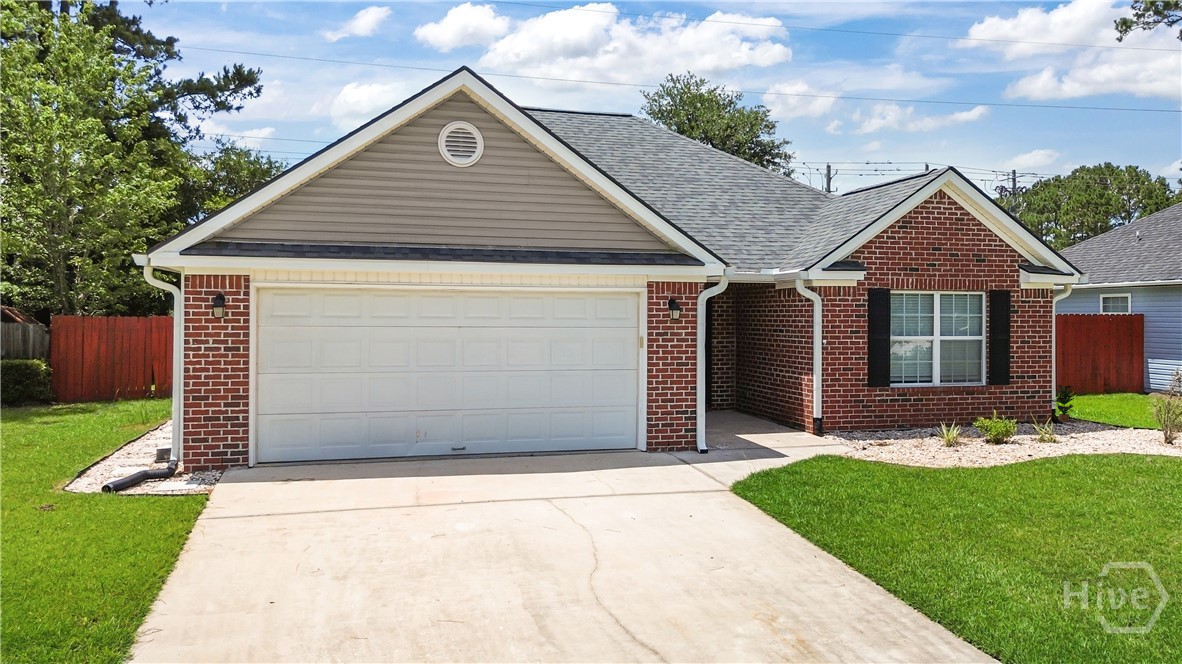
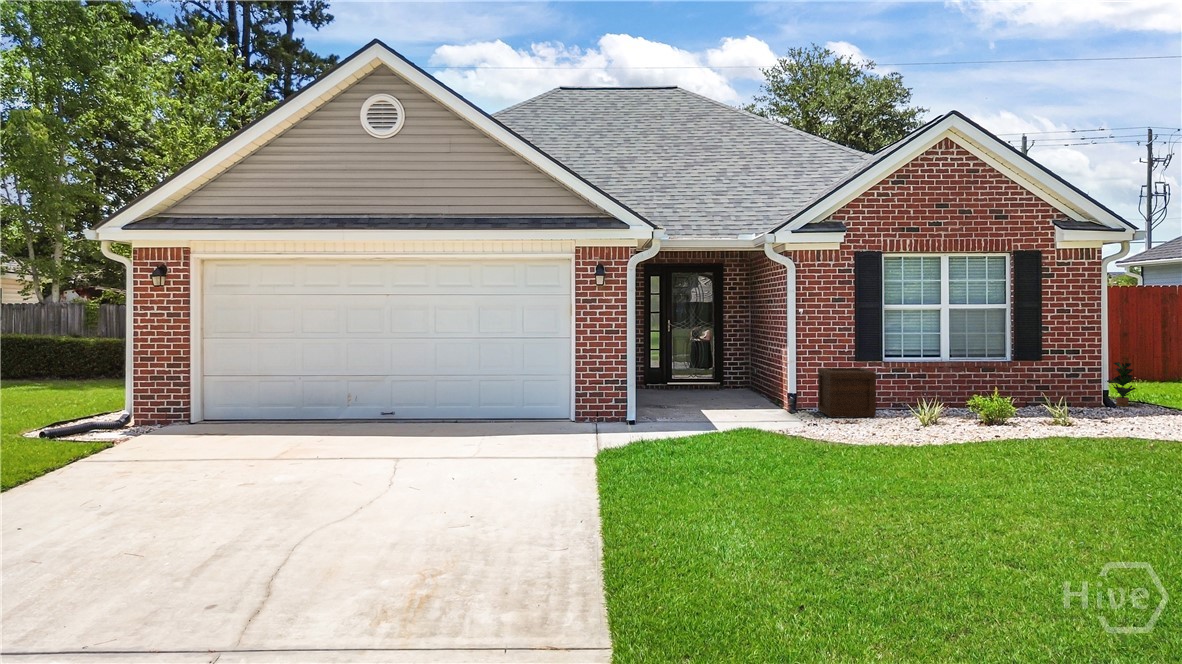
wooden crate: none [841,393,900,440] -> present [818,368,876,418]

